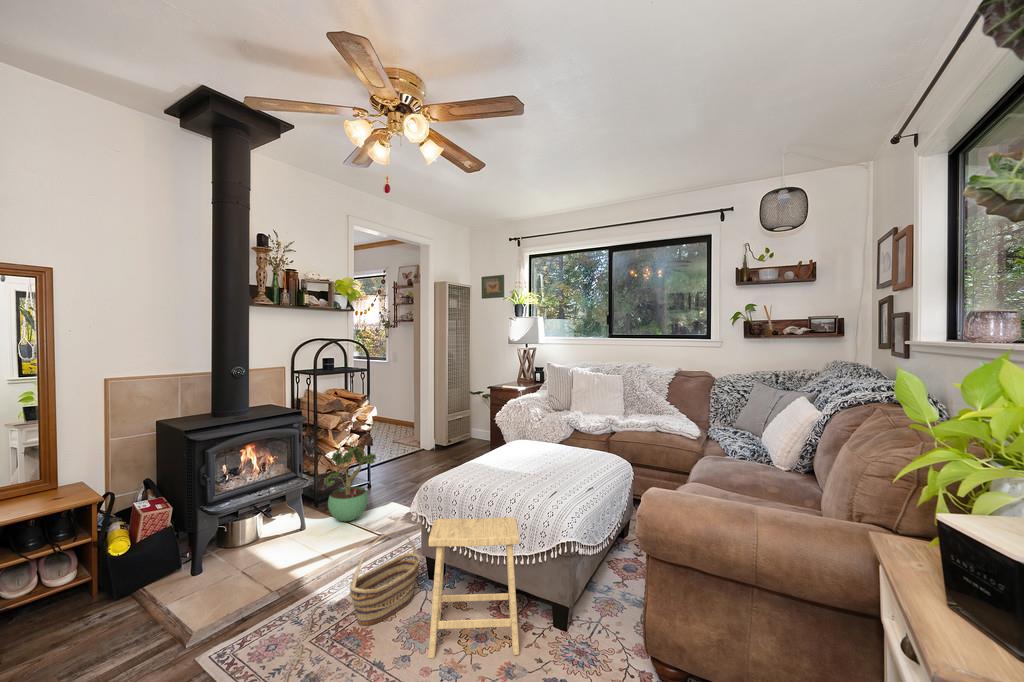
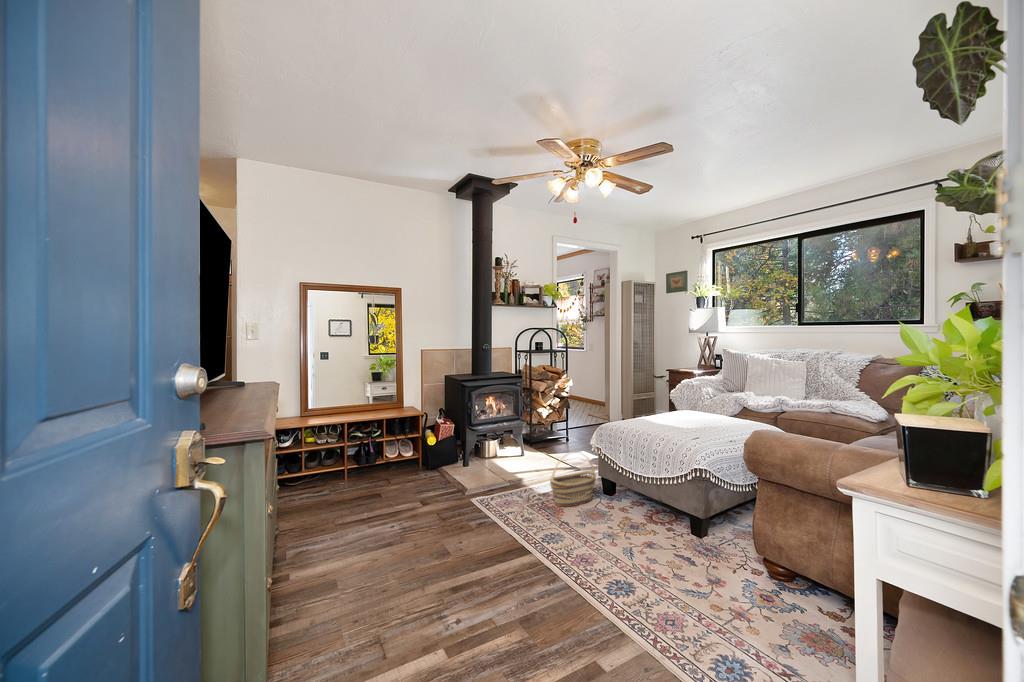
potted plant: present [325,445,376,521] -> none [537,402,571,455]
footstool: present [428,517,519,658] -> none [597,444,663,541]

